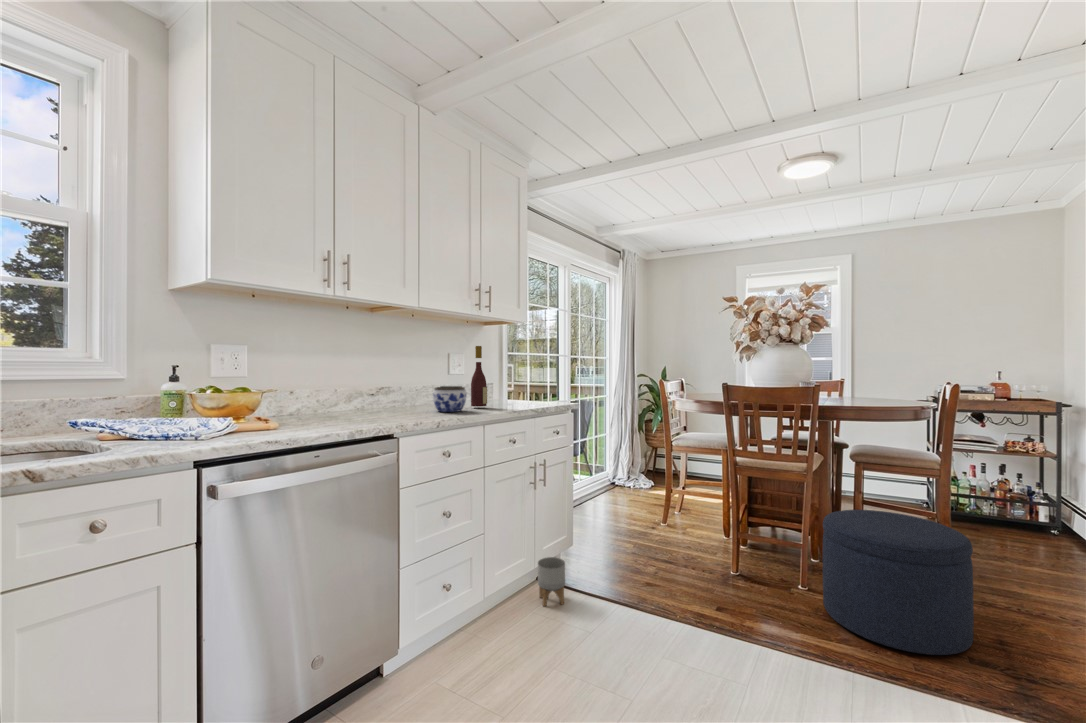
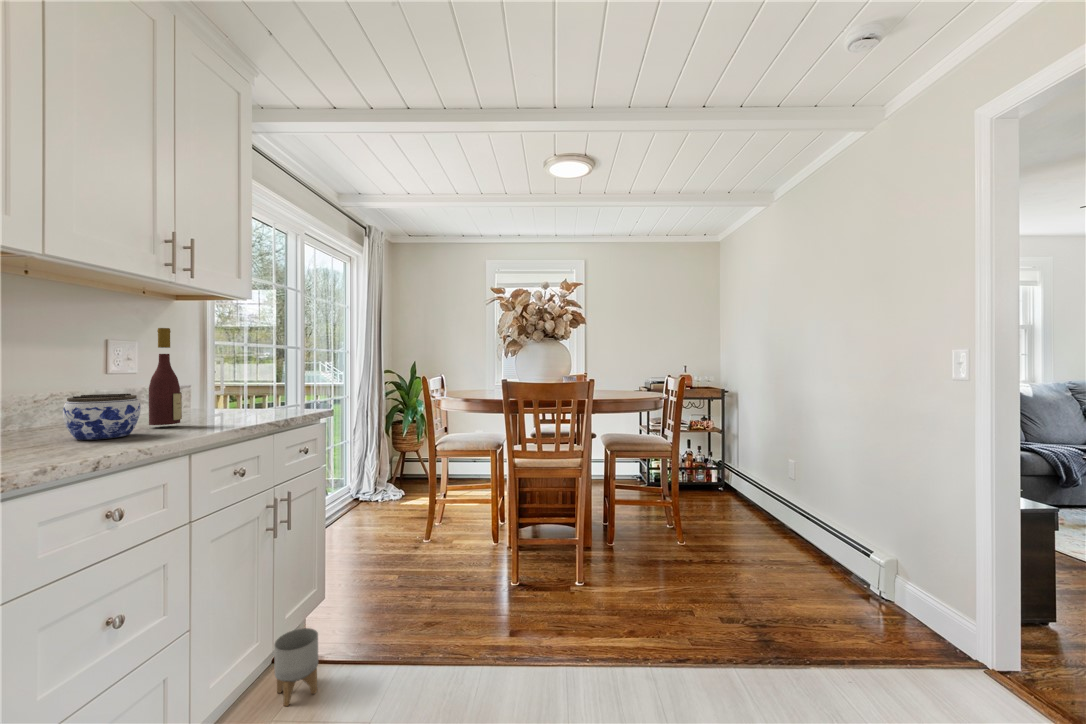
ottoman: present [823,510,974,655] -> none [601,496,718,627]

